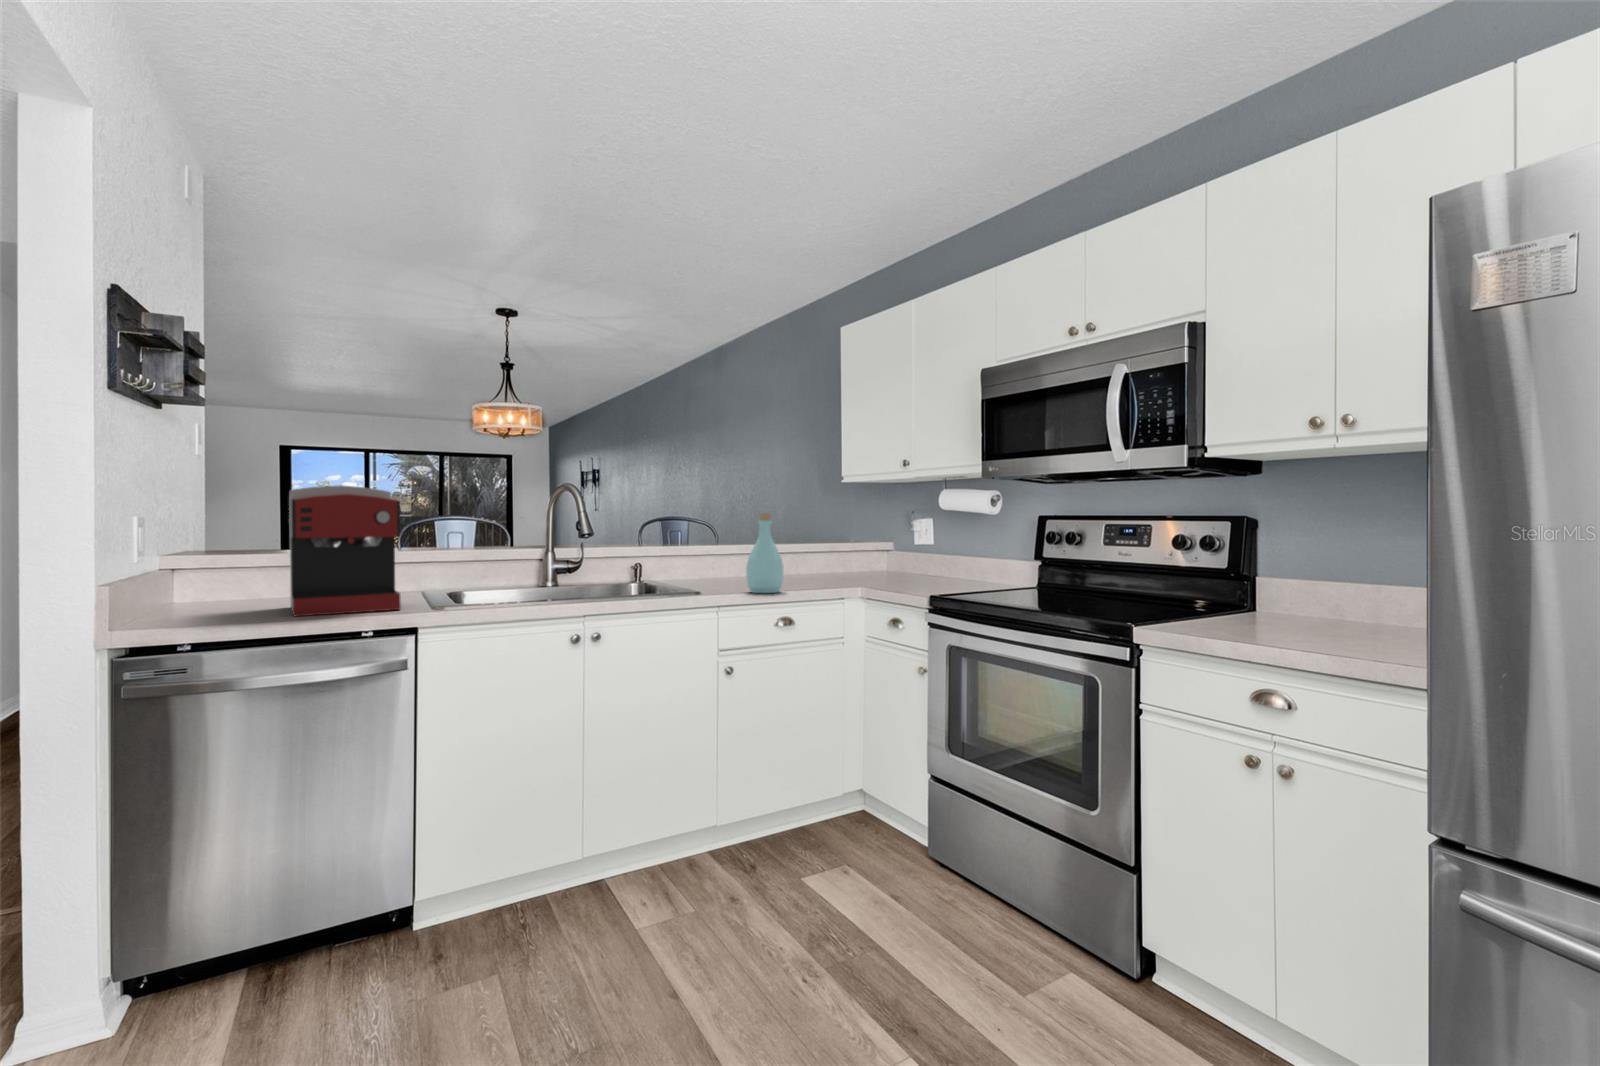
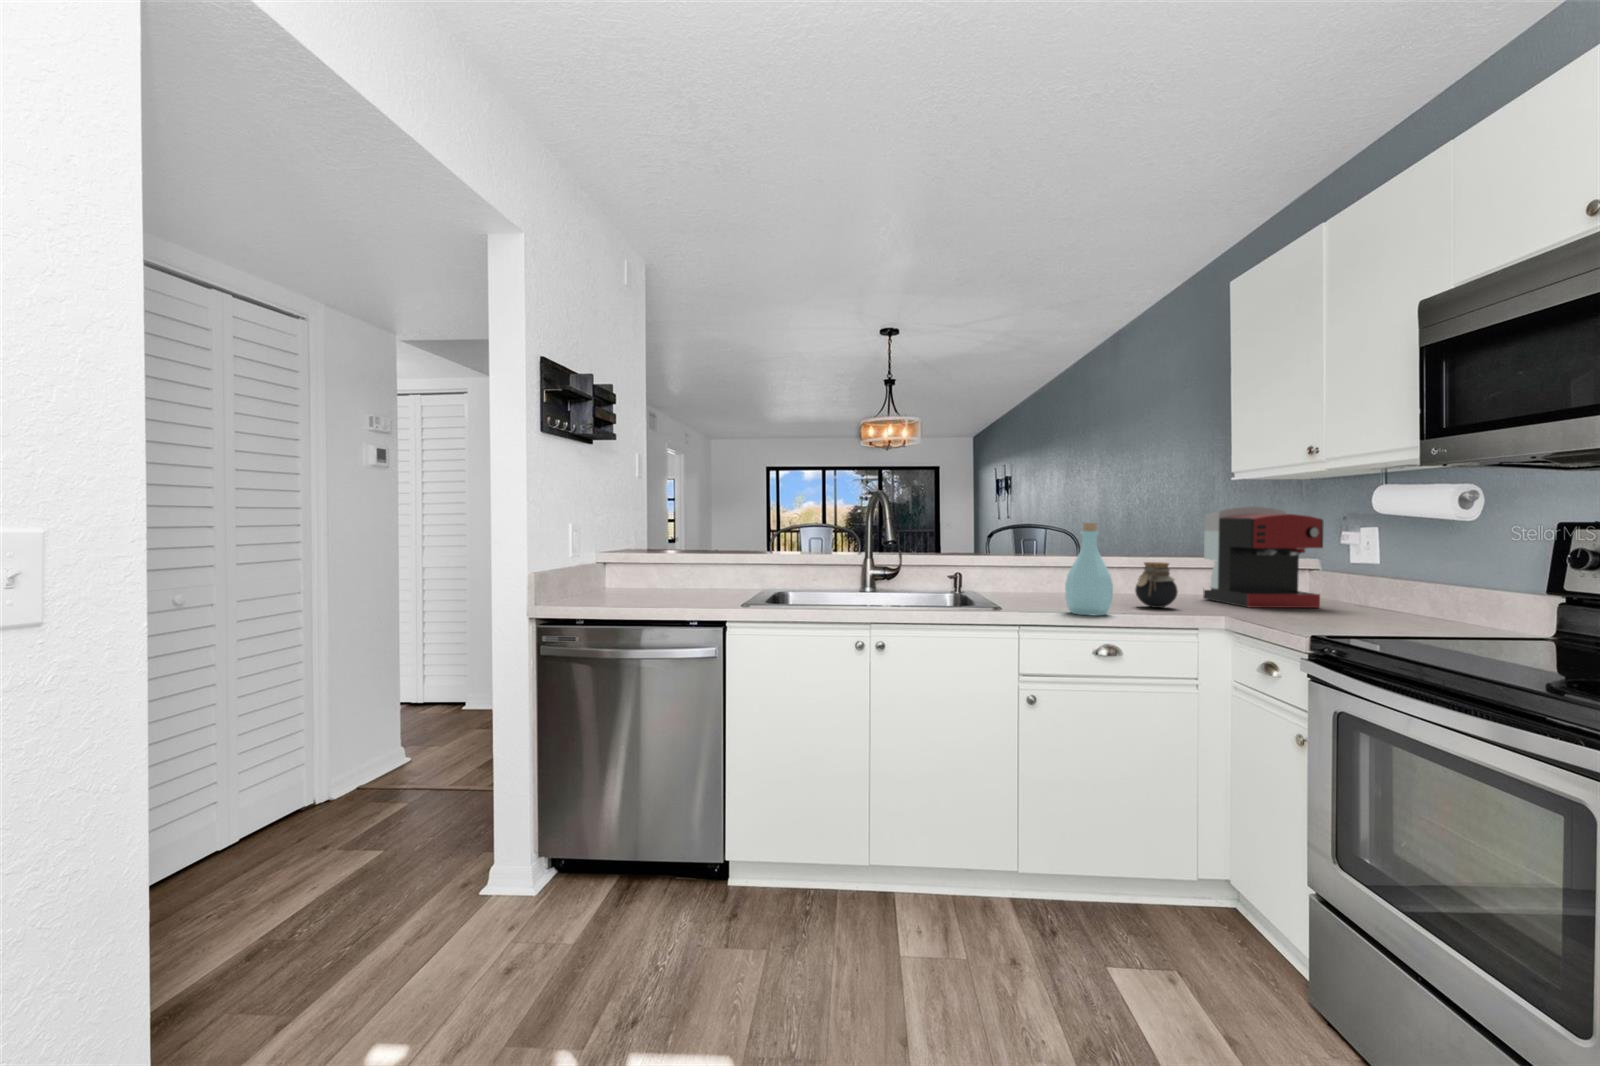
coffee maker: present [289,485,401,617] -> present [1203,507,1323,608]
jar: none [788,547,819,585] -> present [1135,562,1178,608]

